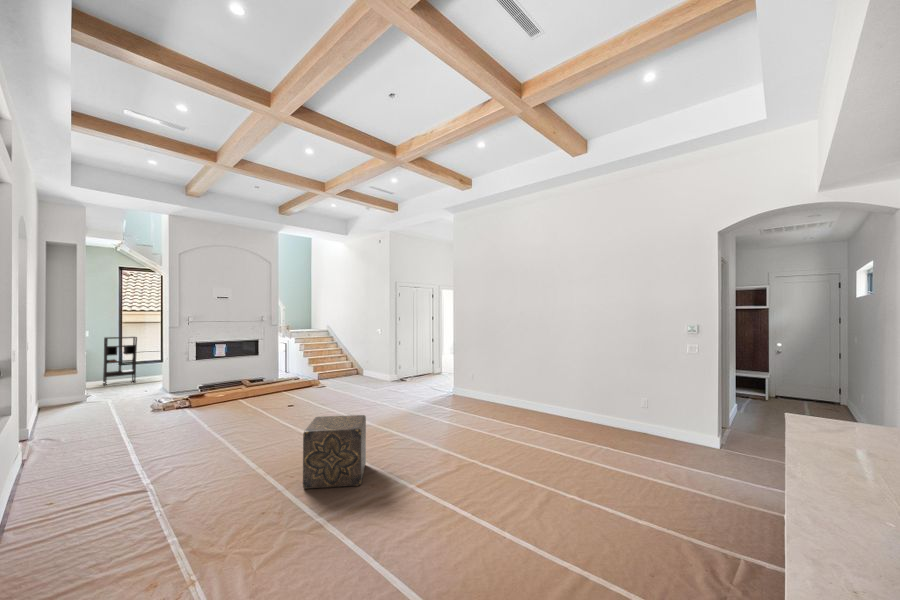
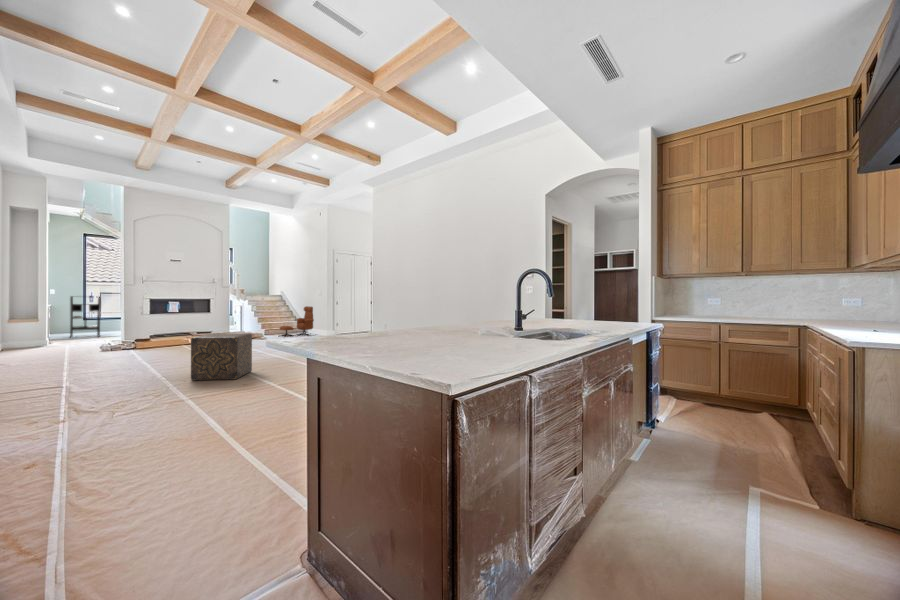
lounge chair: none [334,344,374,382] -> present [280,306,314,337]

